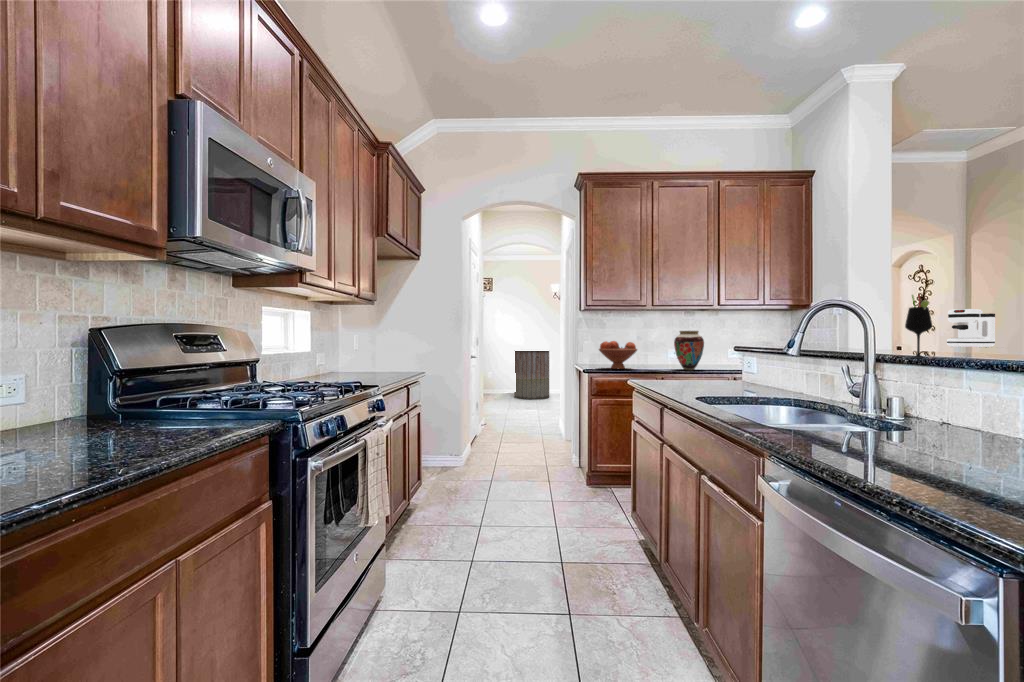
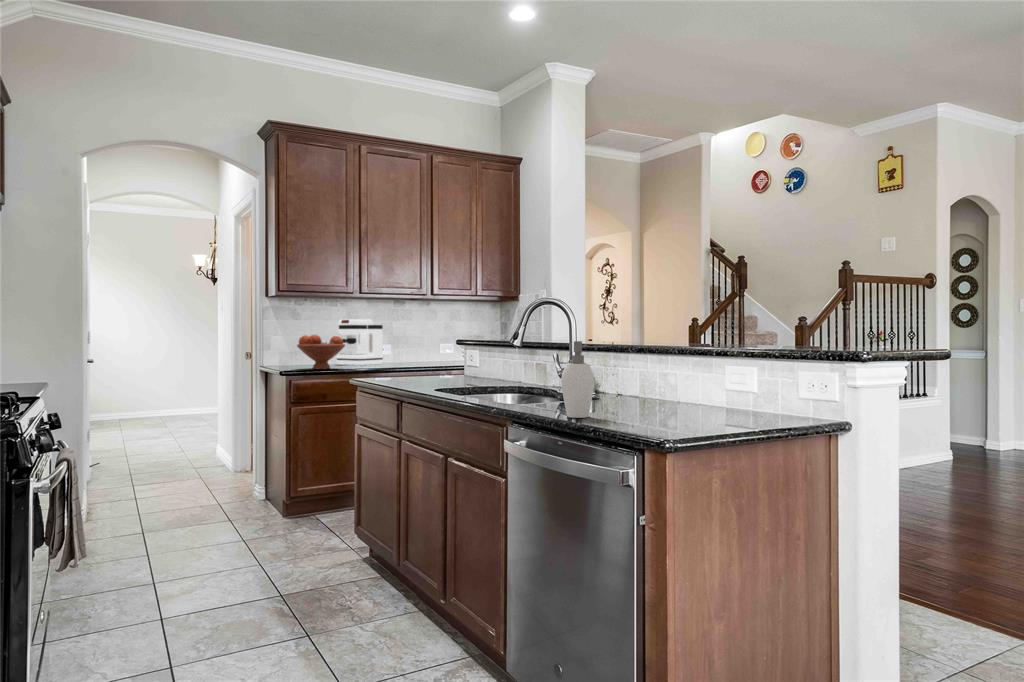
wine glass: present [905,294,932,358] -> none [596,296,612,346]
coffee maker: present [947,309,995,348] -> present [337,319,383,366]
vase: present [674,331,704,370] -> none [387,323,420,368]
trash can: present [514,351,549,399] -> none [126,350,186,425]
soap dispenser: none [843,355,922,466] -> present [561,341,604,418]

